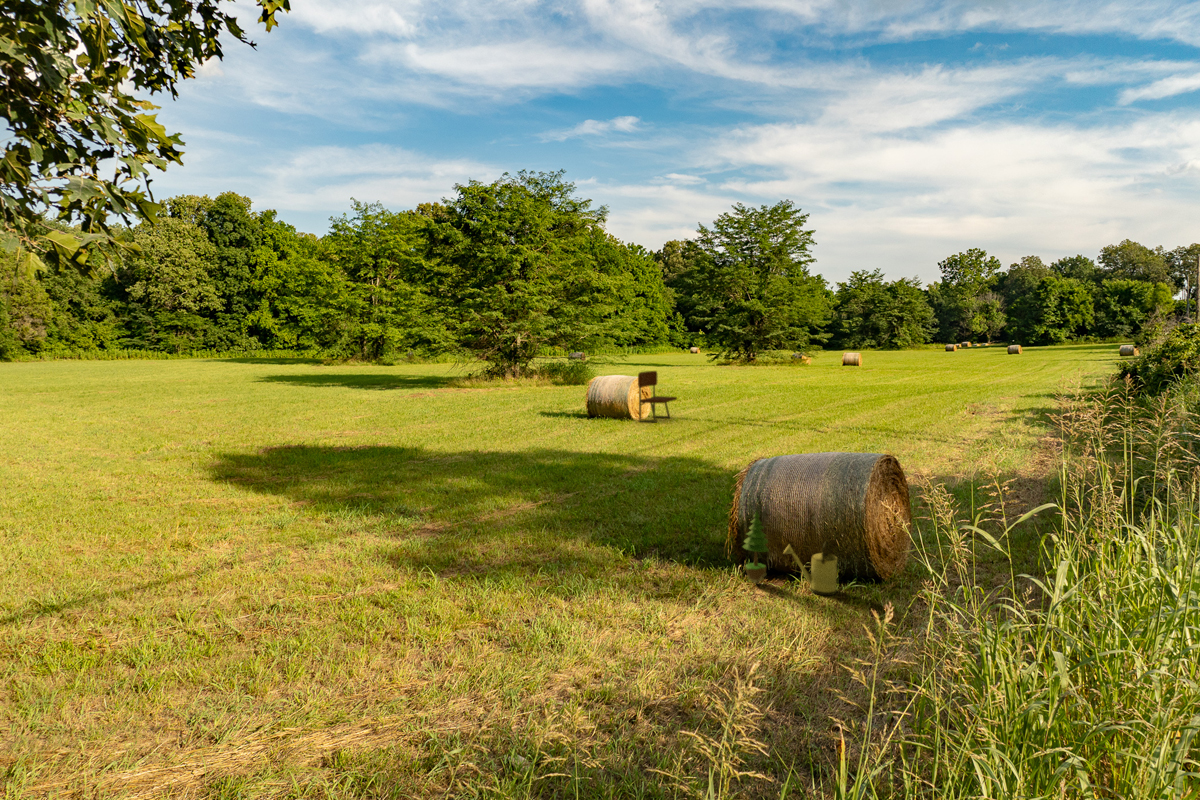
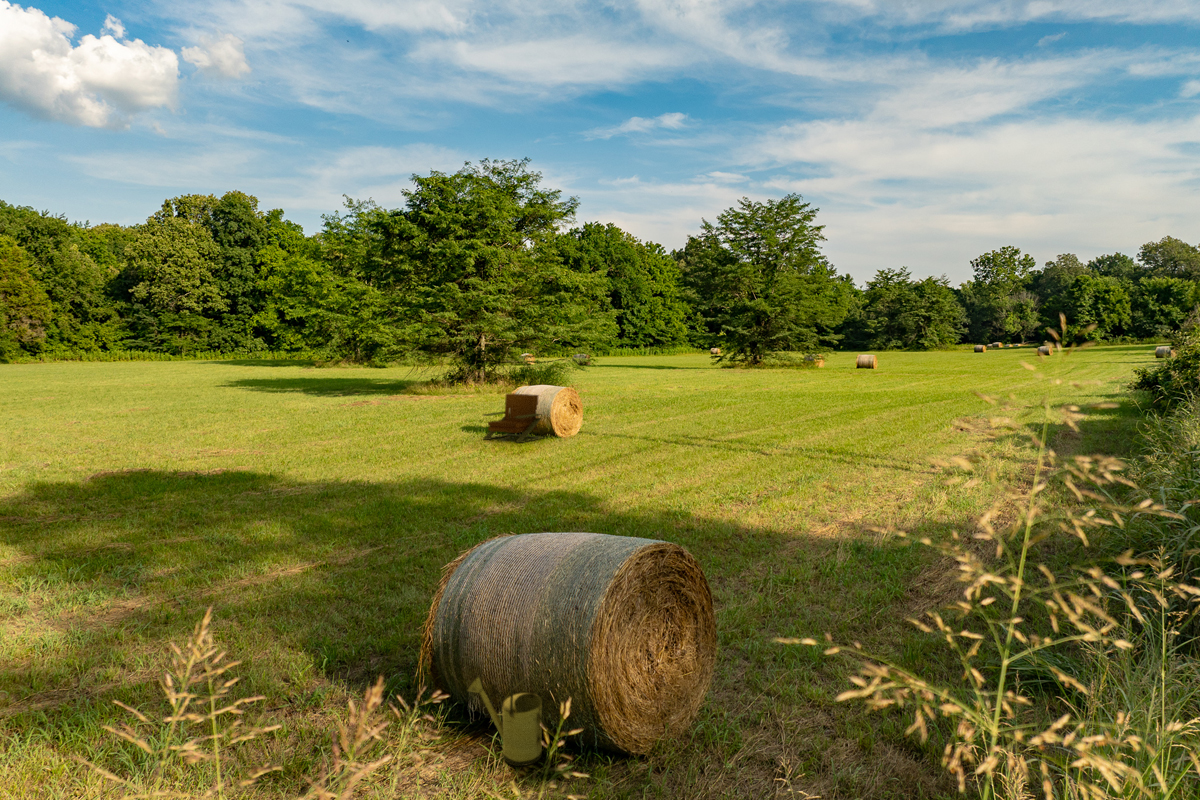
bench: present [638,371,677,422] -> none [561,380,610,440]
lounge chair: none [569,383,624,425] -> present [483,394,544,443]
potted tree: present [743,512,769,583] -> none [413,621,455,733]

